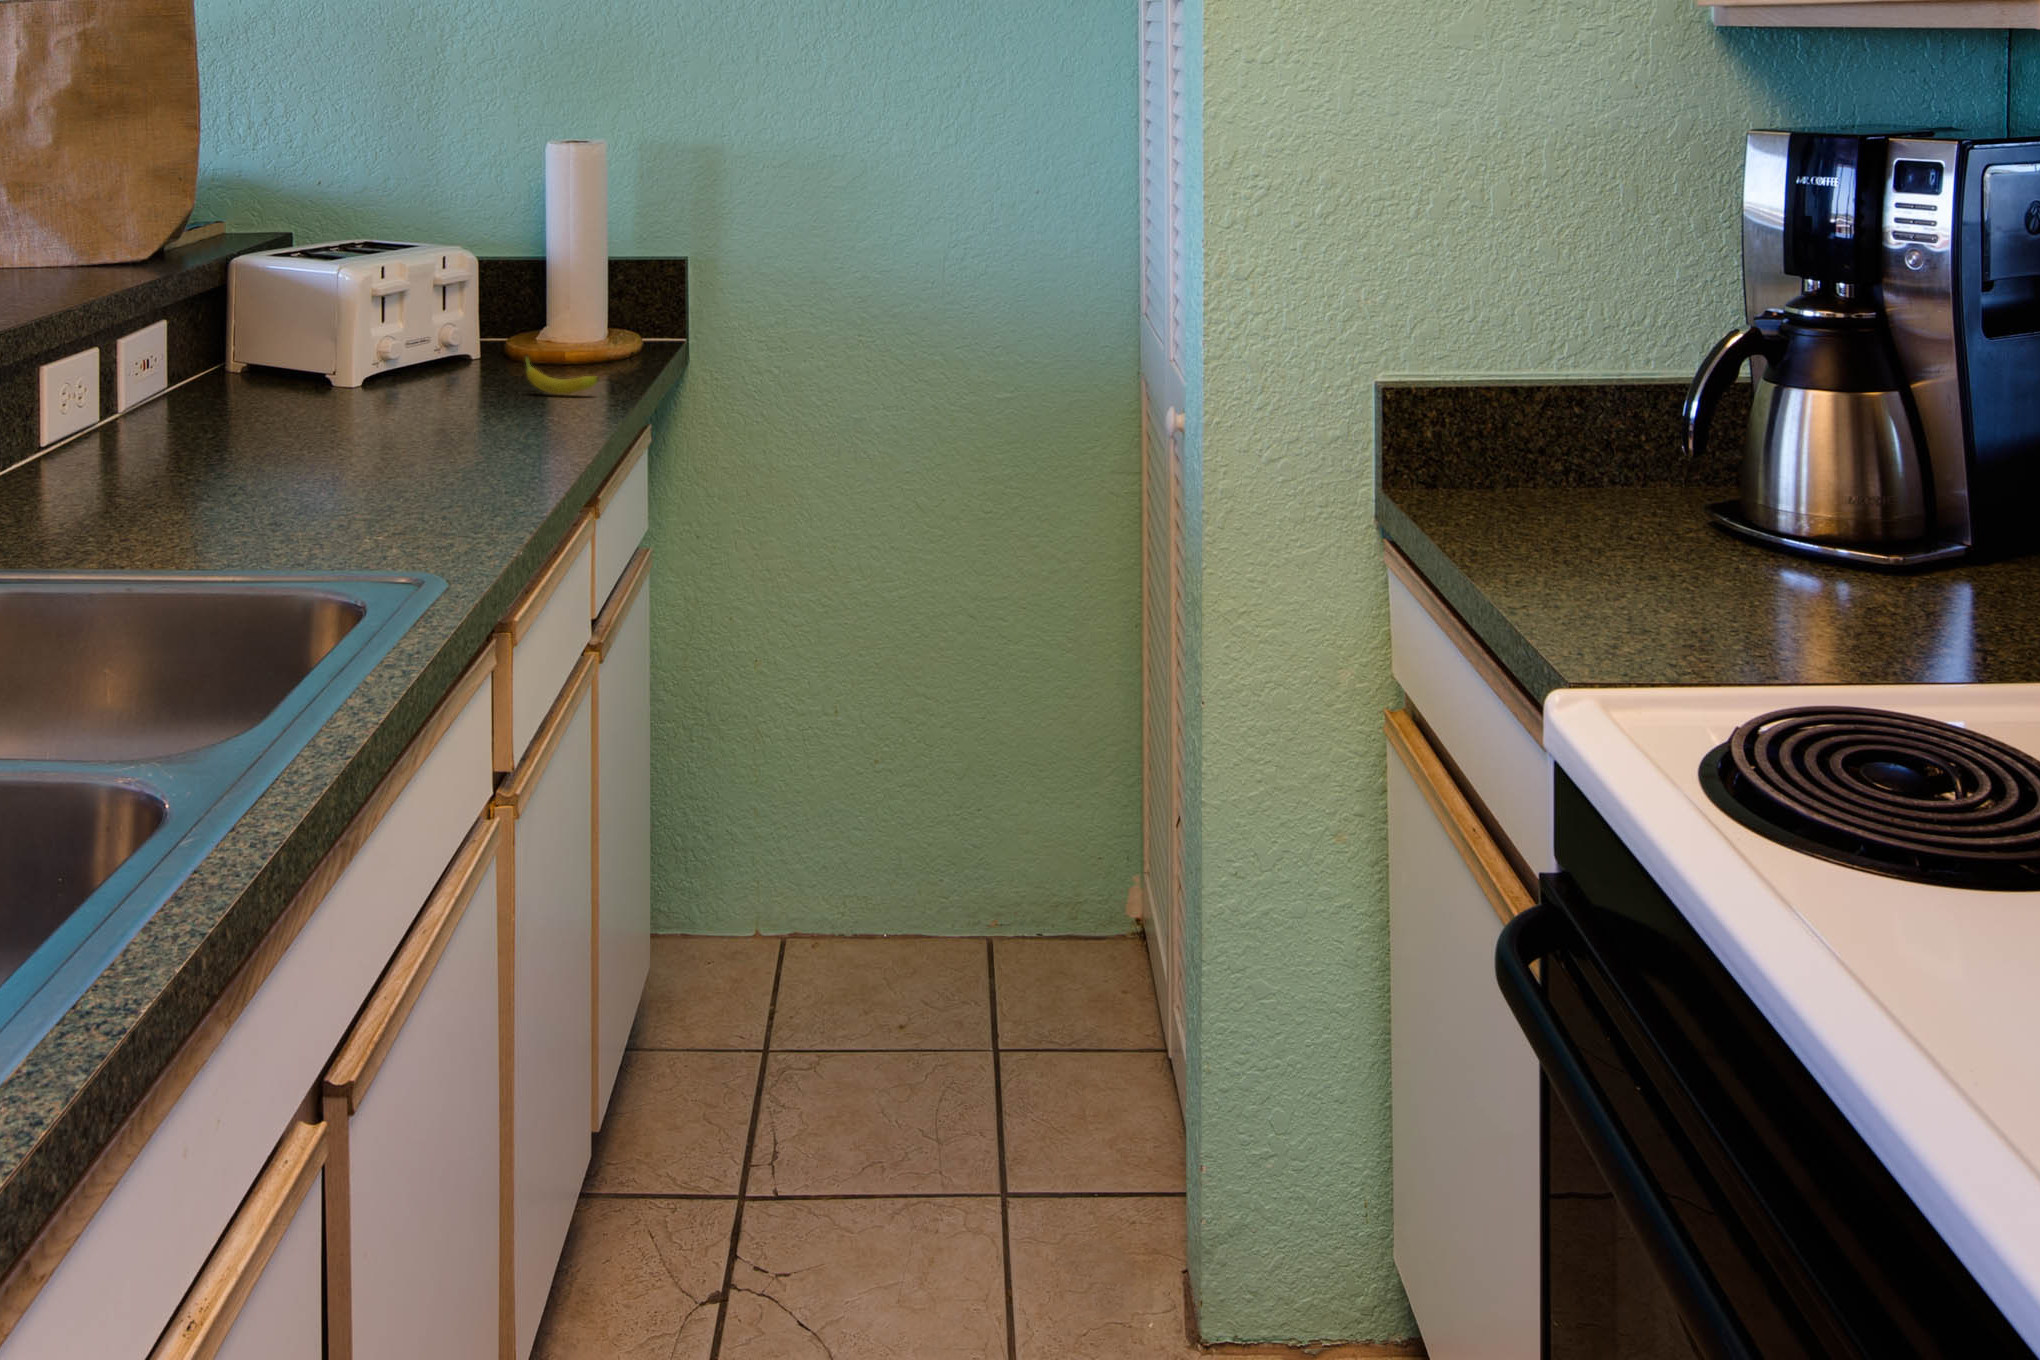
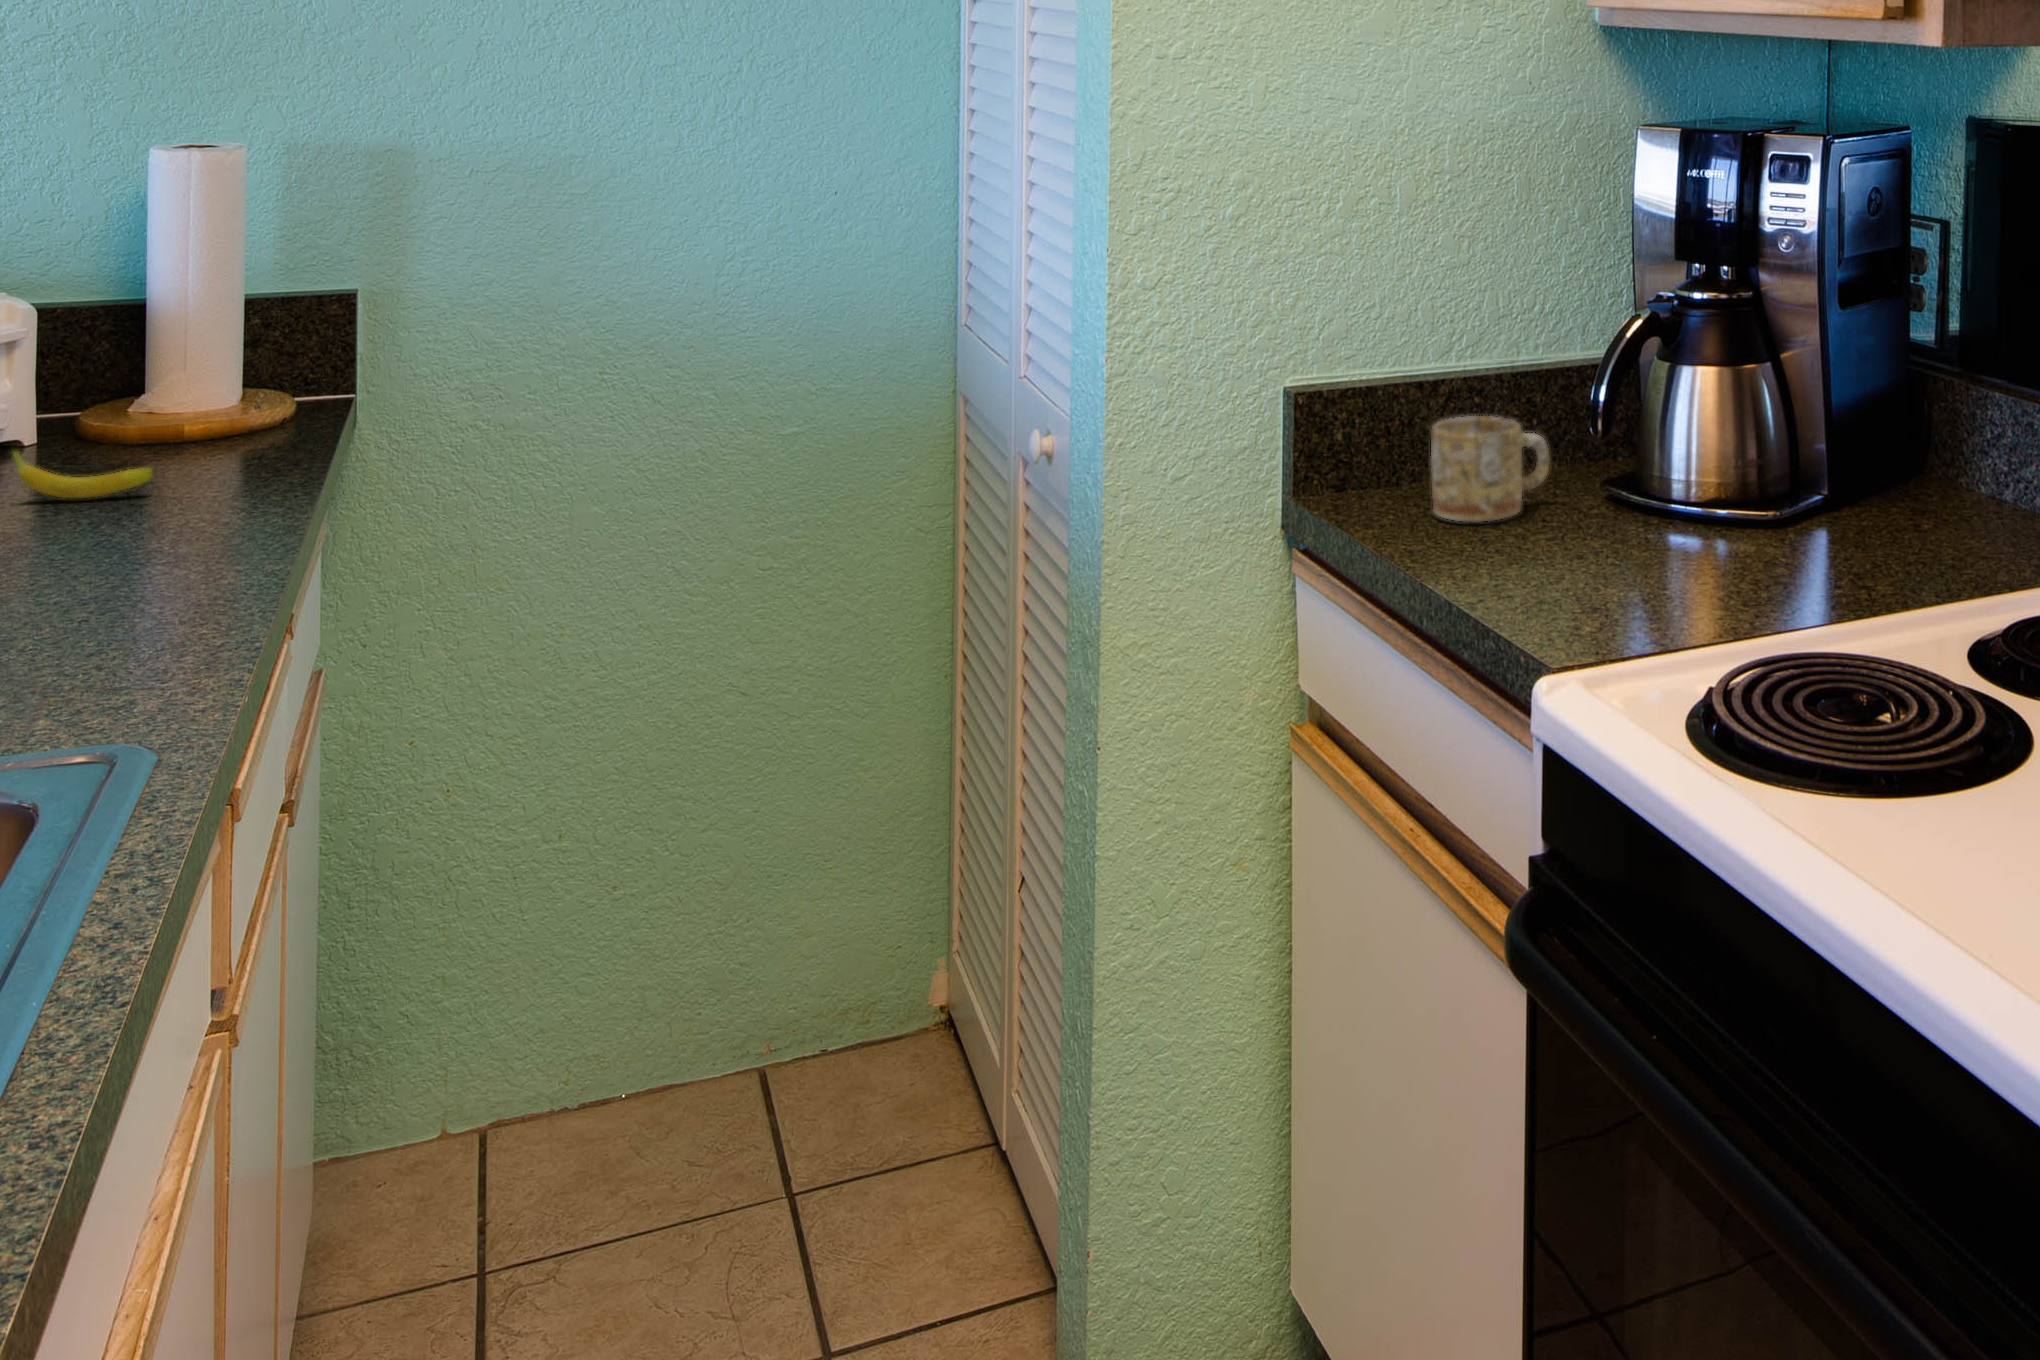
mug: none [1526,422,1653,529] -> present [1431,416,1549,521]

